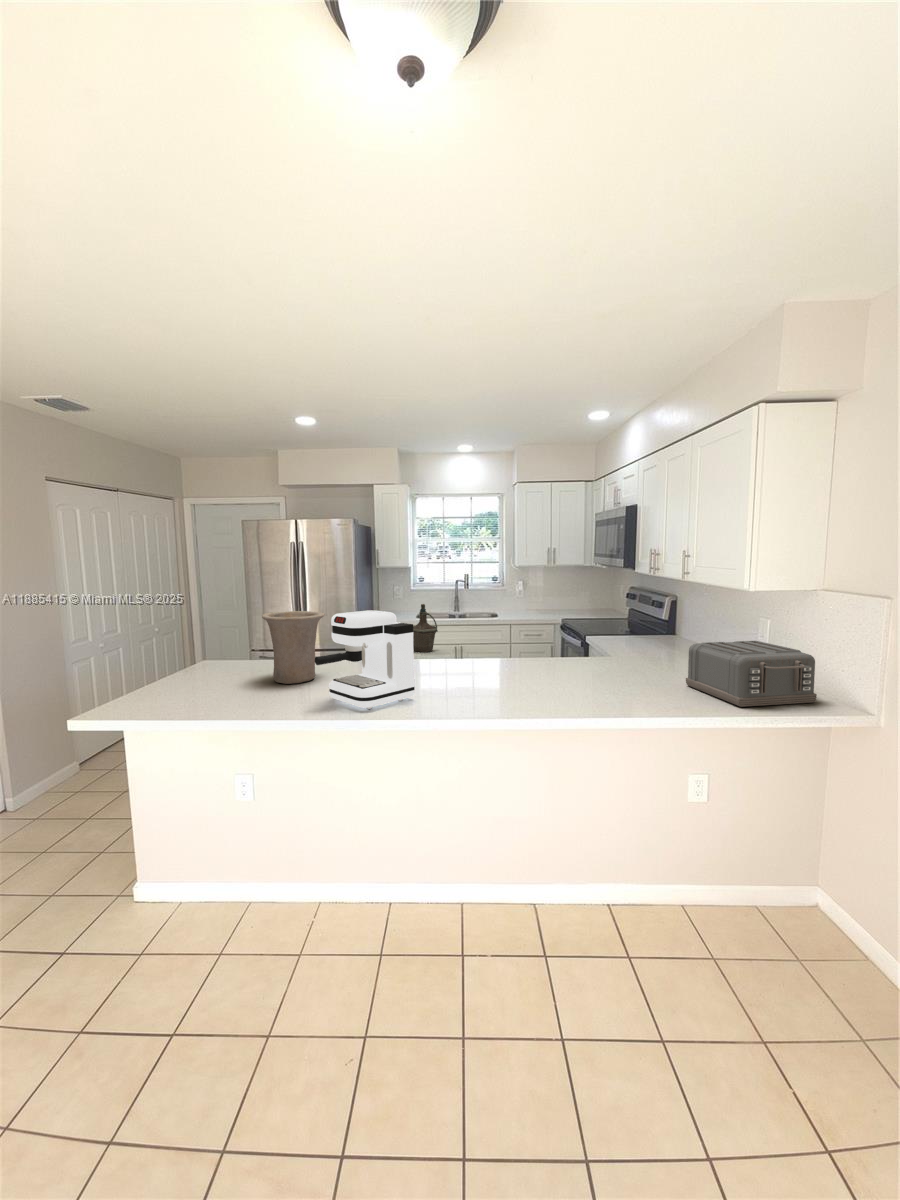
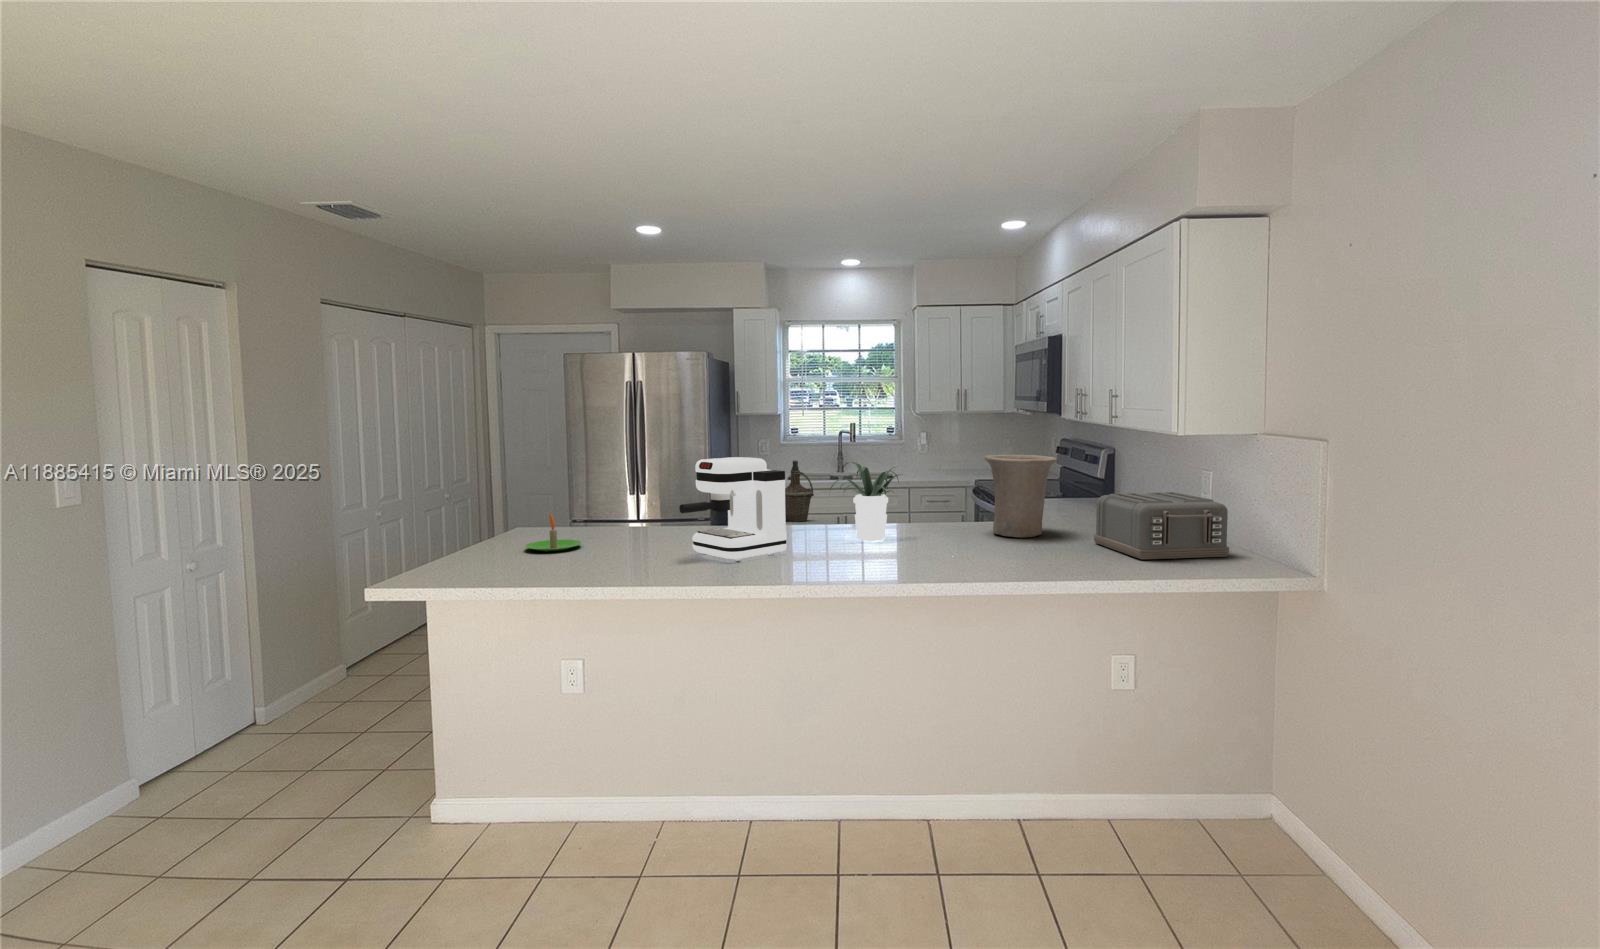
vase: present [262,611,325,684] -> present [984,455,1057,538]
potted plant: none [452,612,529,683] -> present [831,462,903,541]
candle: none [178,661,231,696] -> present [525,514,582,551]

